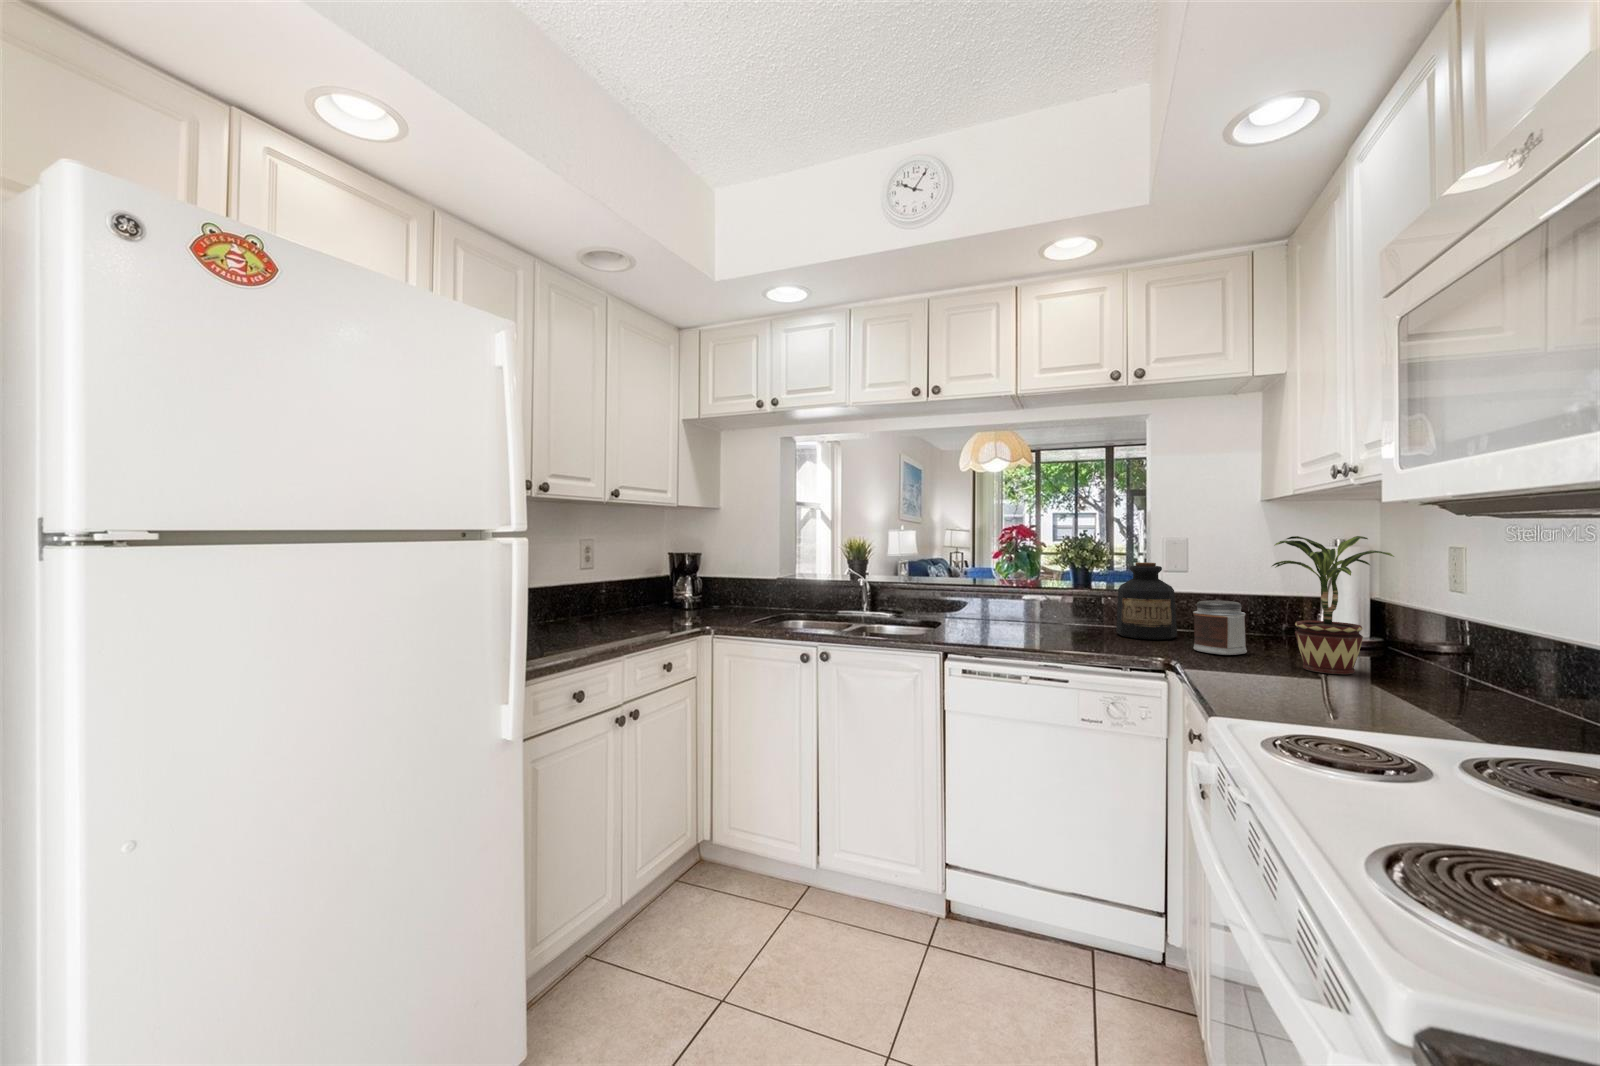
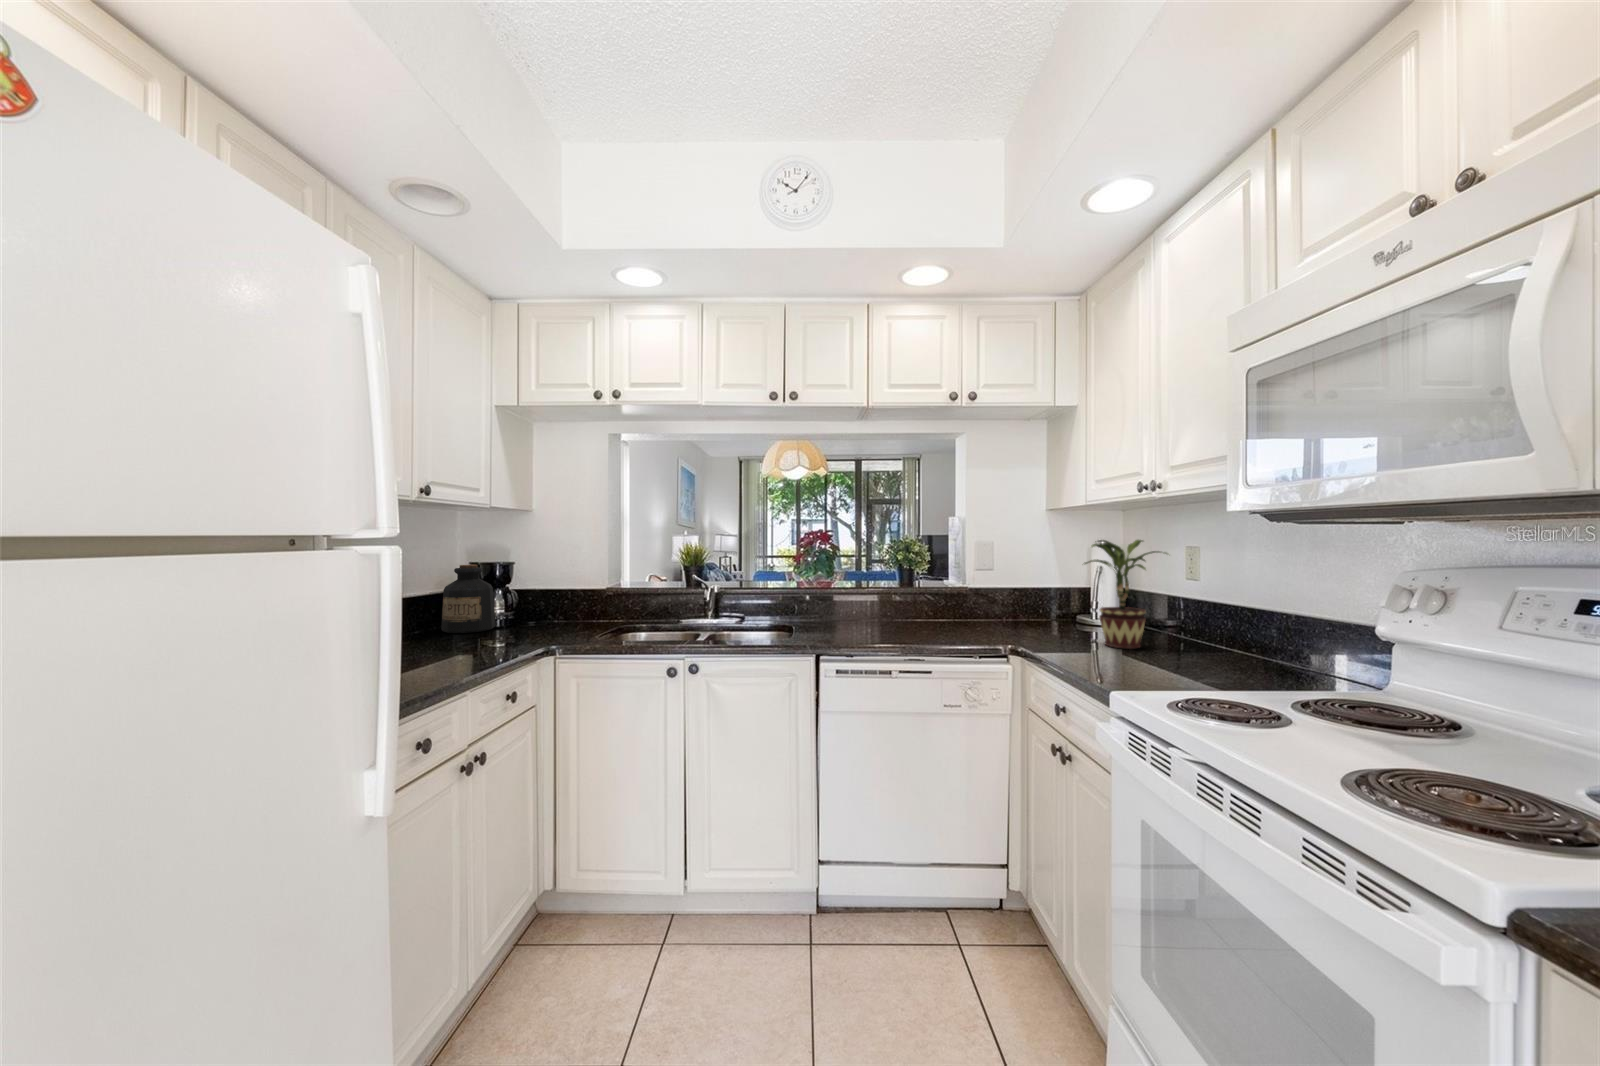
bottle: present [1116,562,1177,640] -> present [441,565,495,633]
jar: present [1193,601,1247,655] -> none [1017,593,1057,638]

